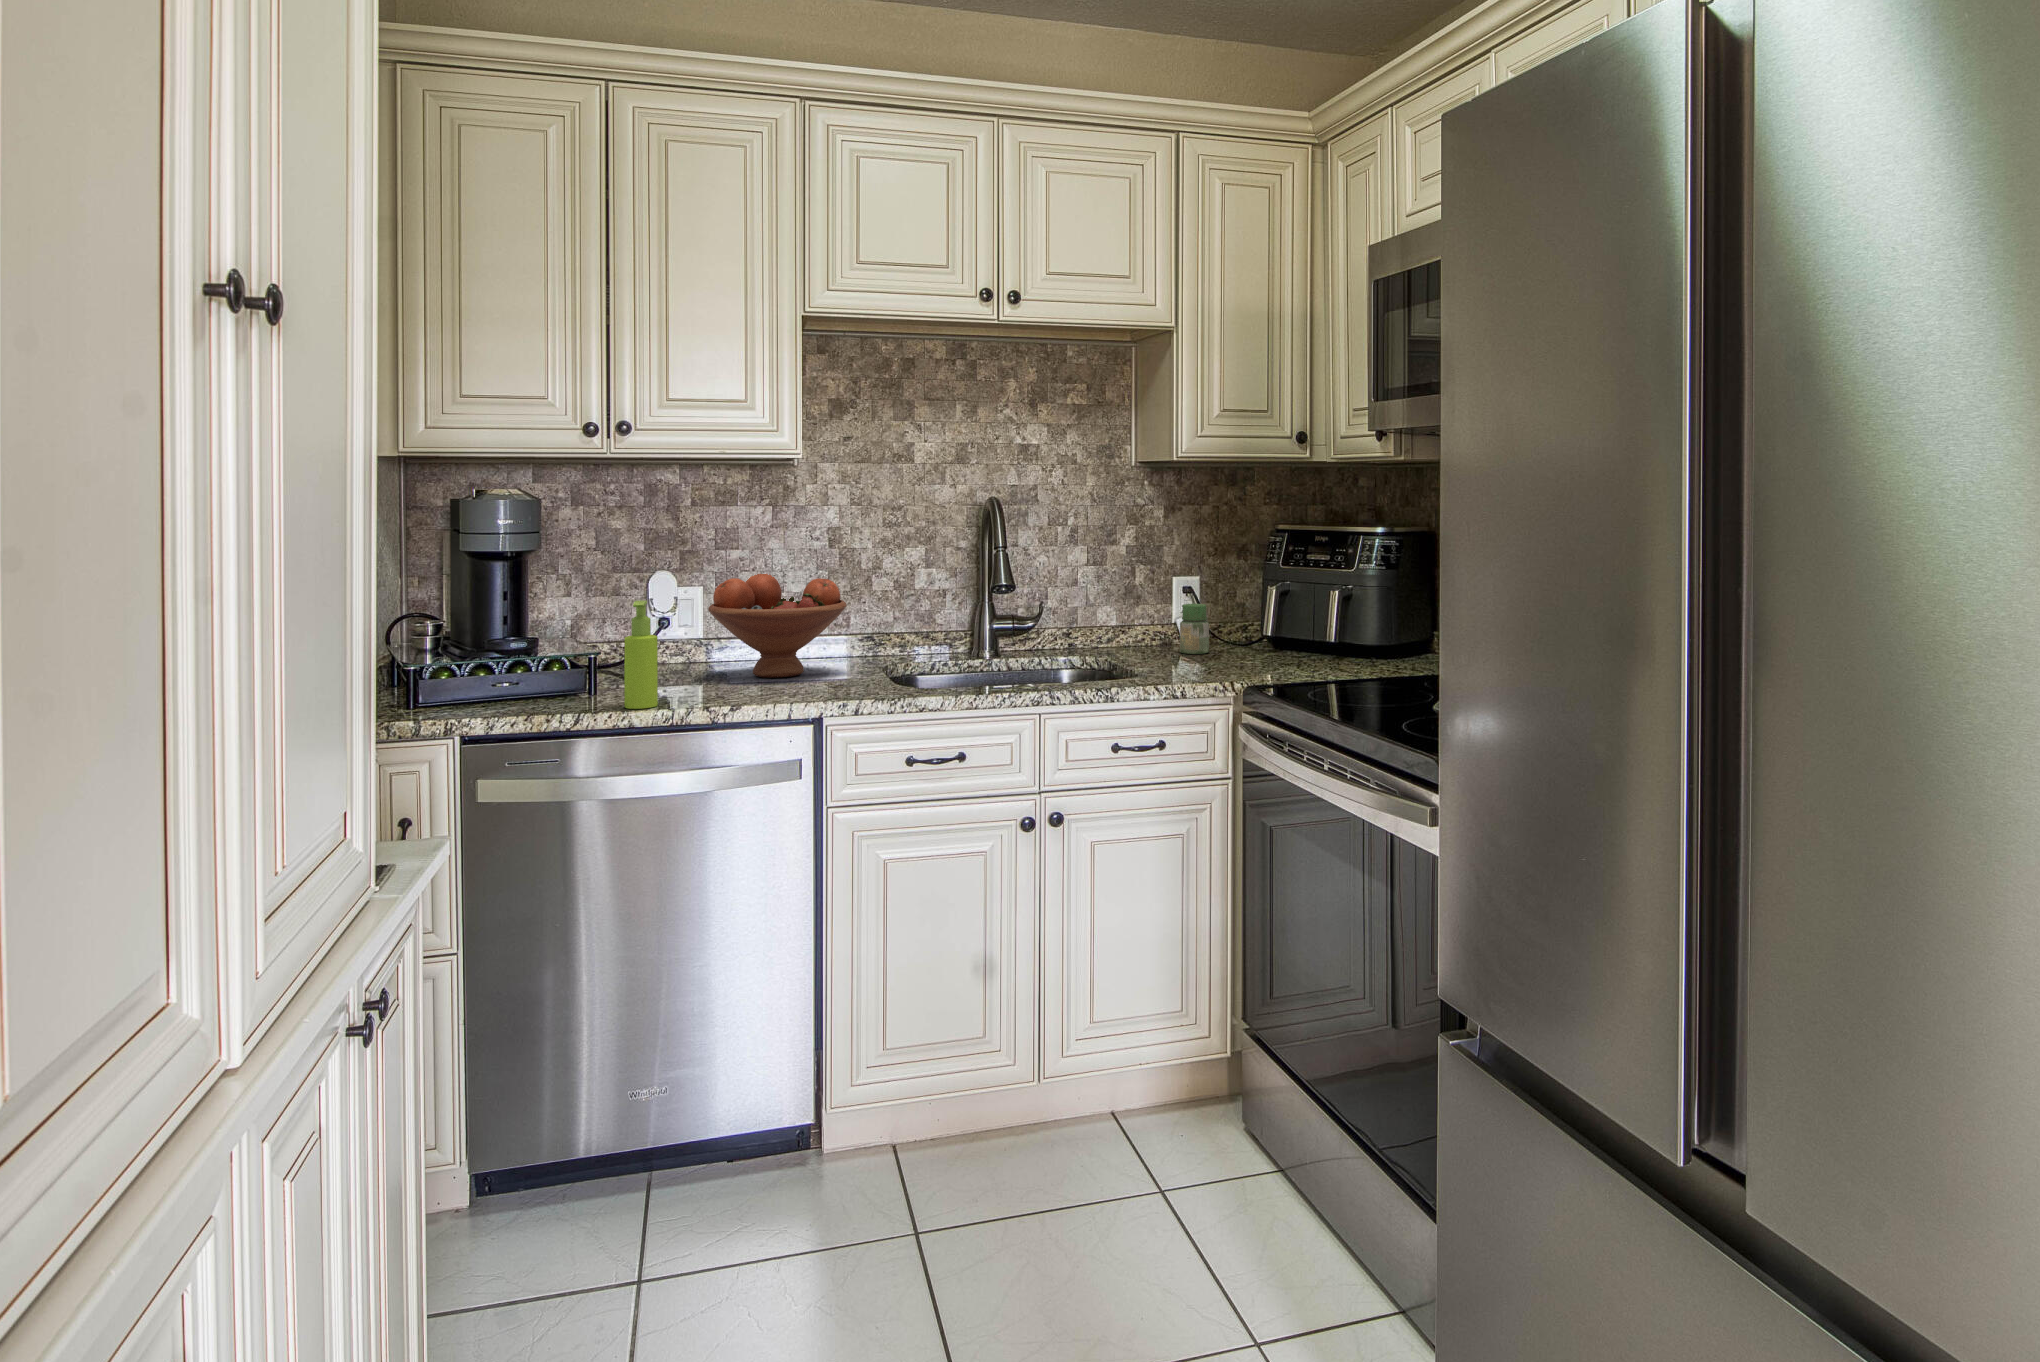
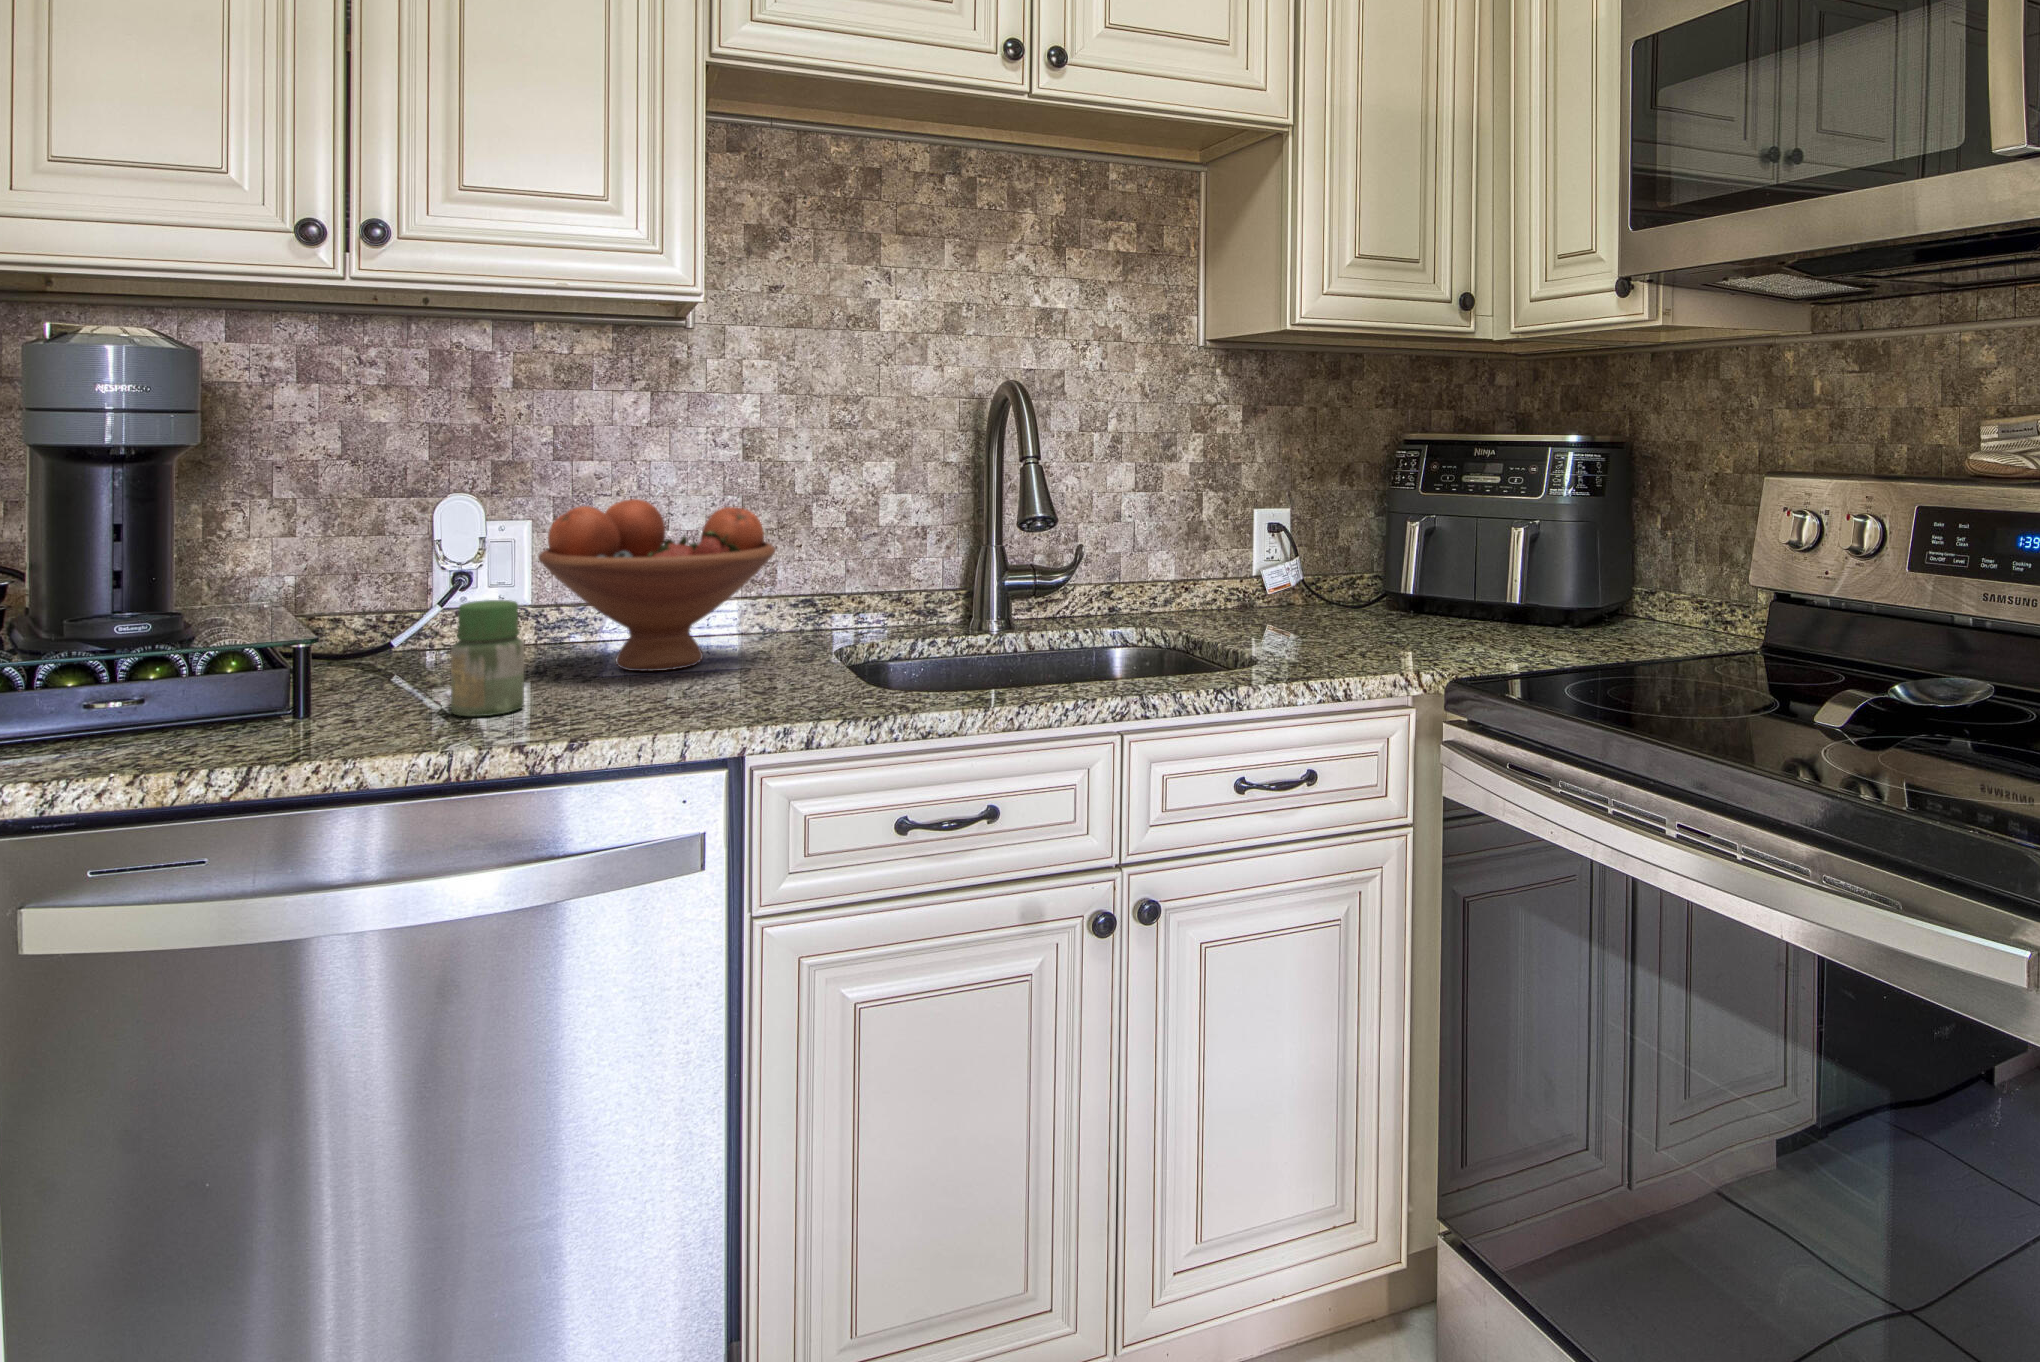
soap dispenser: present [624,601,658,709] -> none [360,543,429,749]
jar: present [1180,604,1209,654] -> present [451,600,524,716]

